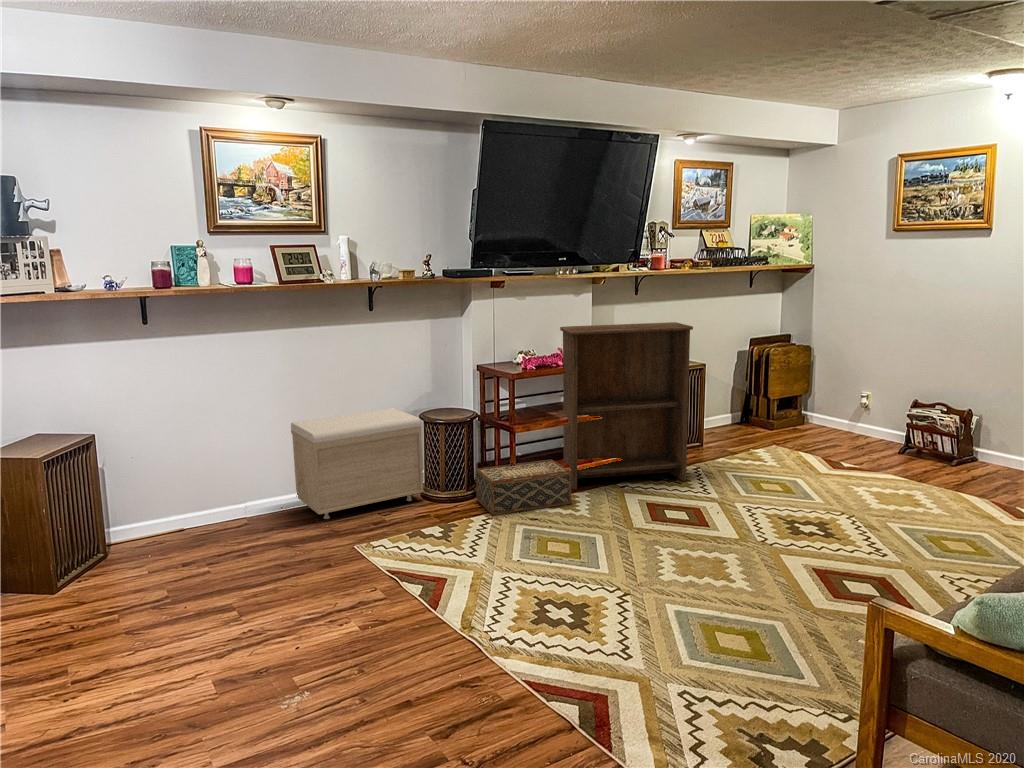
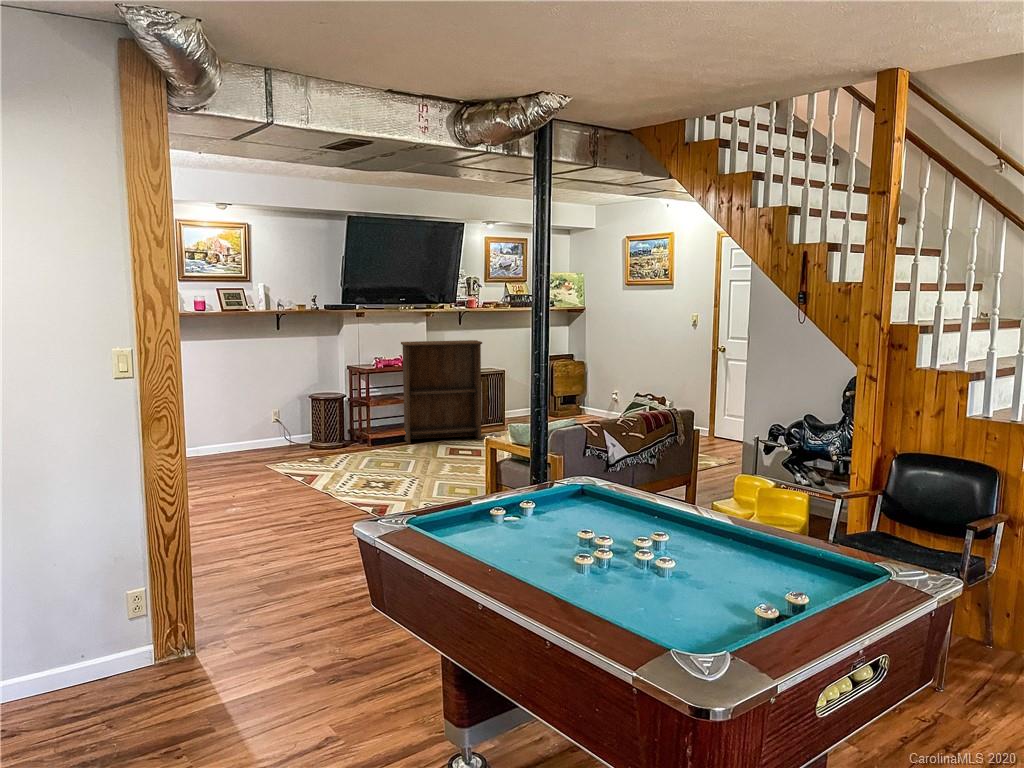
storage bench: present [291,408,423,519] -> none [226,392,311,457]
woven basket: present [476,460,571,515] -> none [344,424,403,454]

